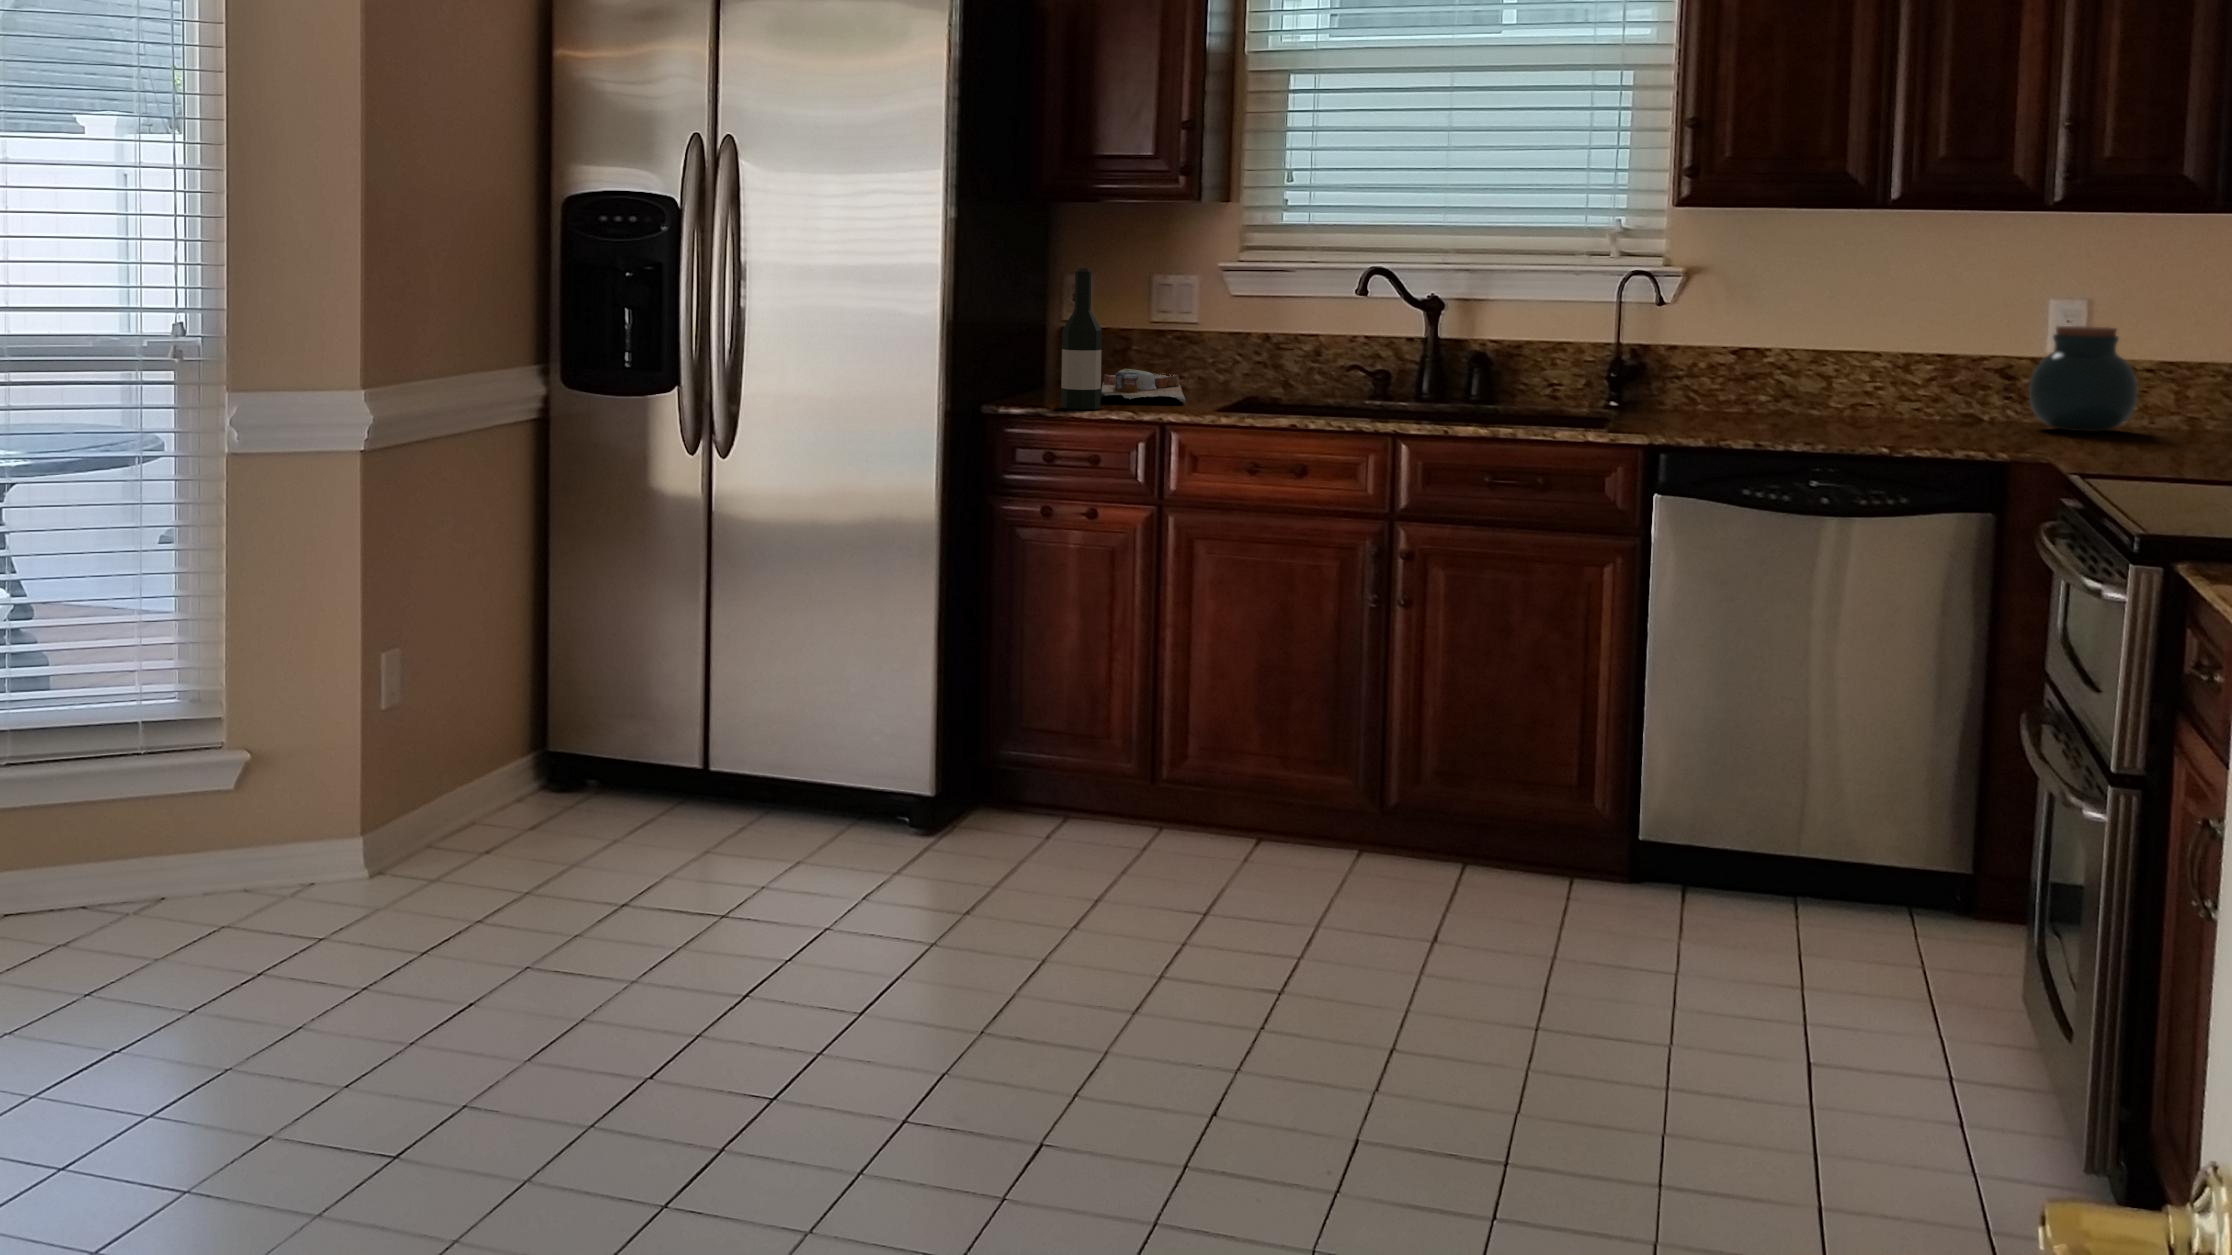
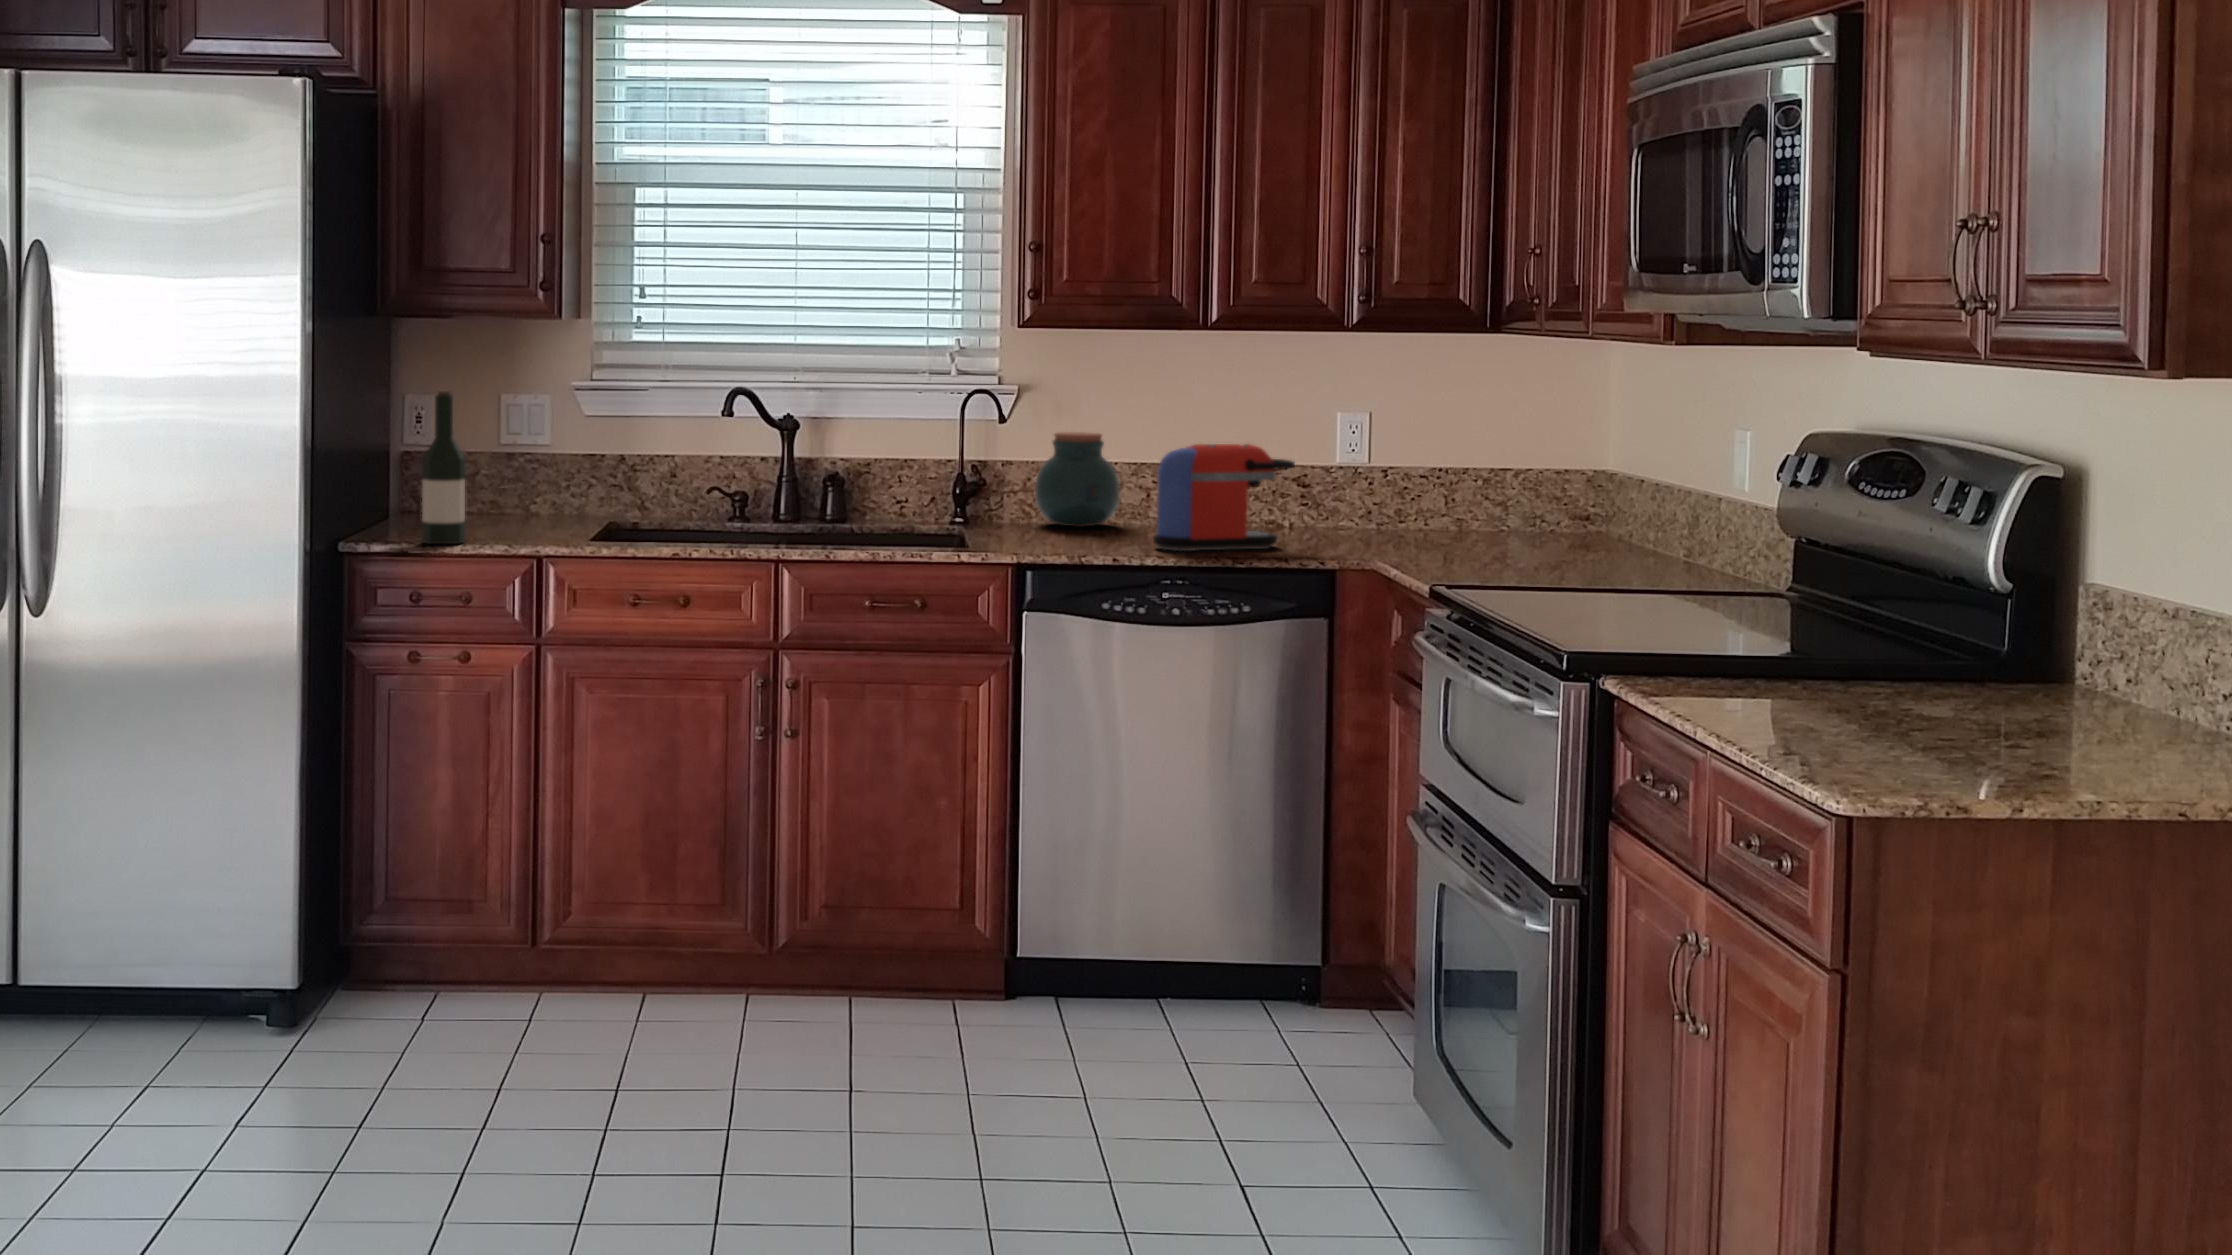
jar: present [2029,326,2137,432] -> present [1035,432,1119,527]
coffee maker: none [1802,327,1973,439] -> present [1153,444,1295,551]
cutting board: present [1101,369,1186,403] -> none [452,495,551,532]

